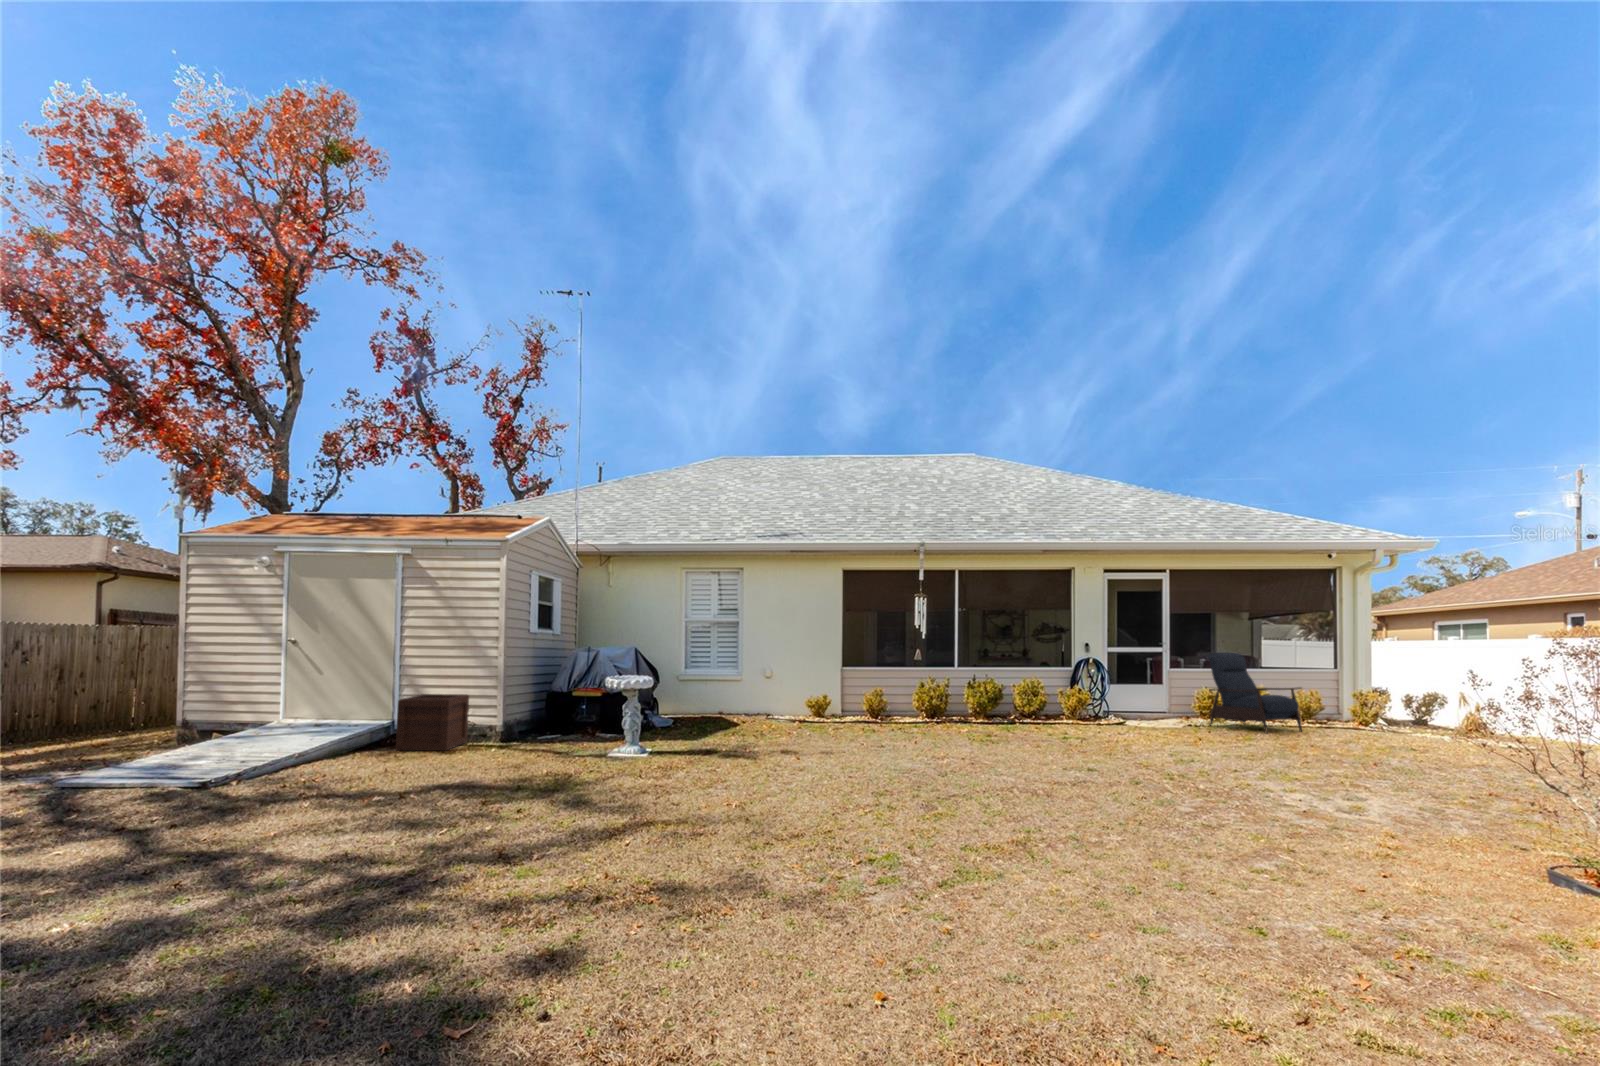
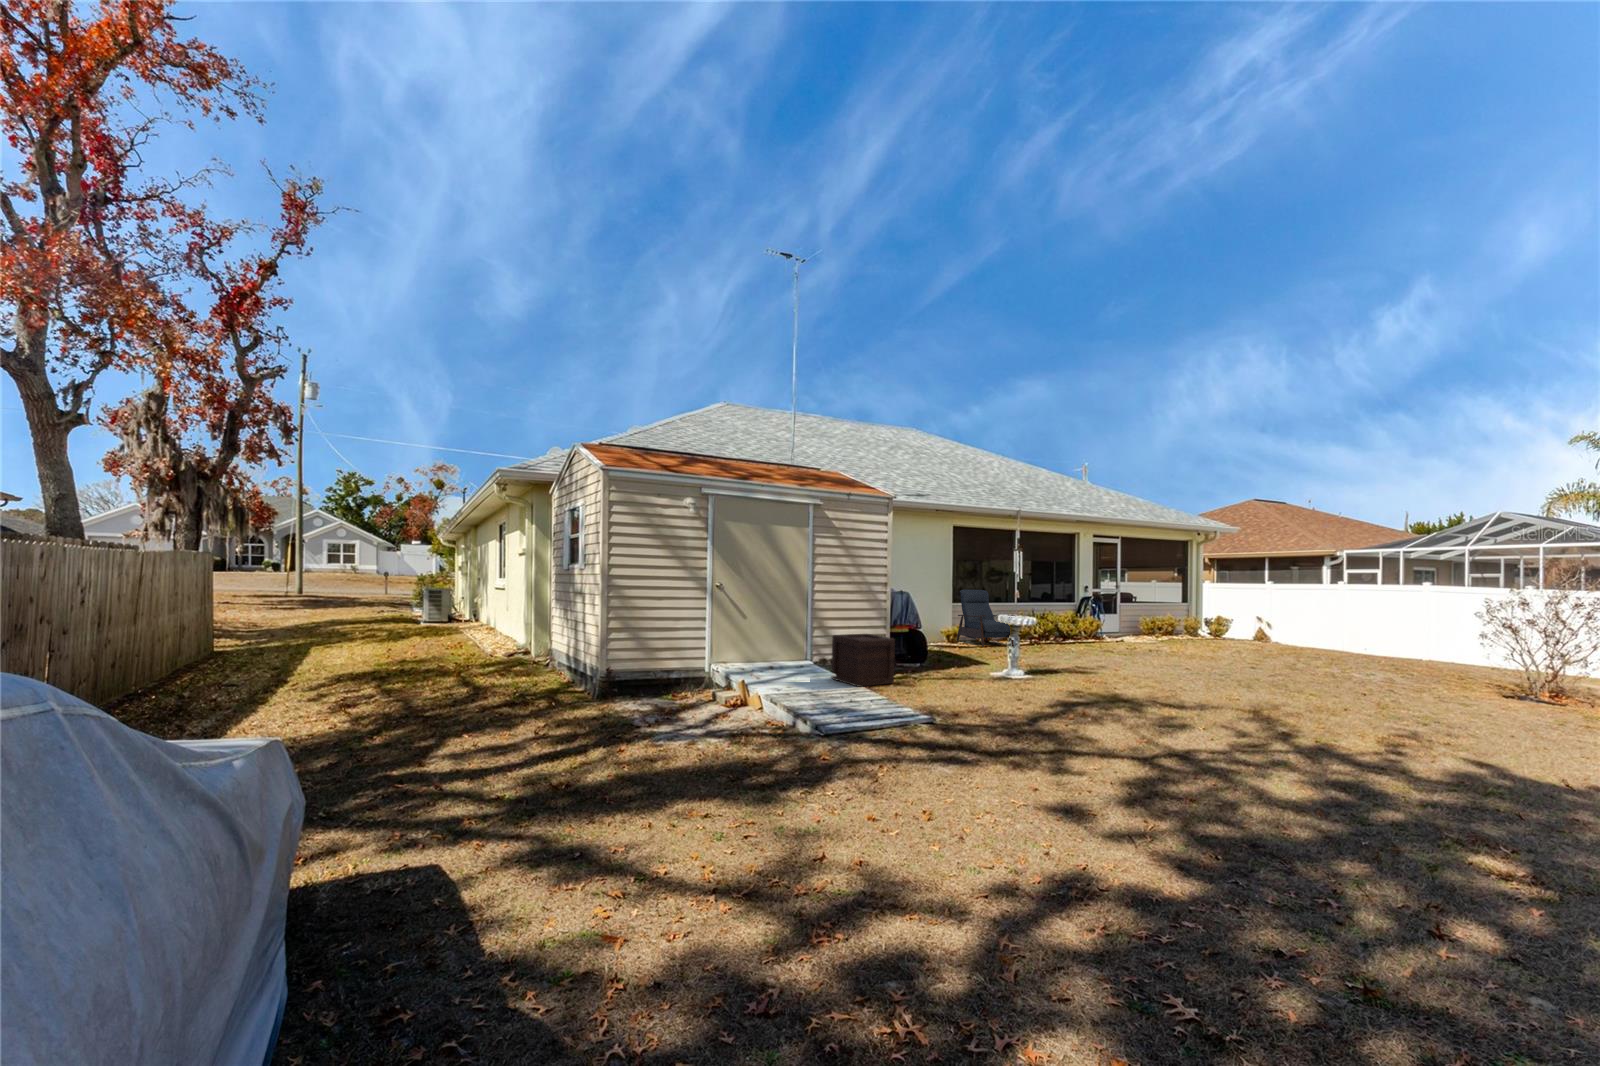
chair: present [1208,653,1302,734] -> present [957,590,1015,647]

